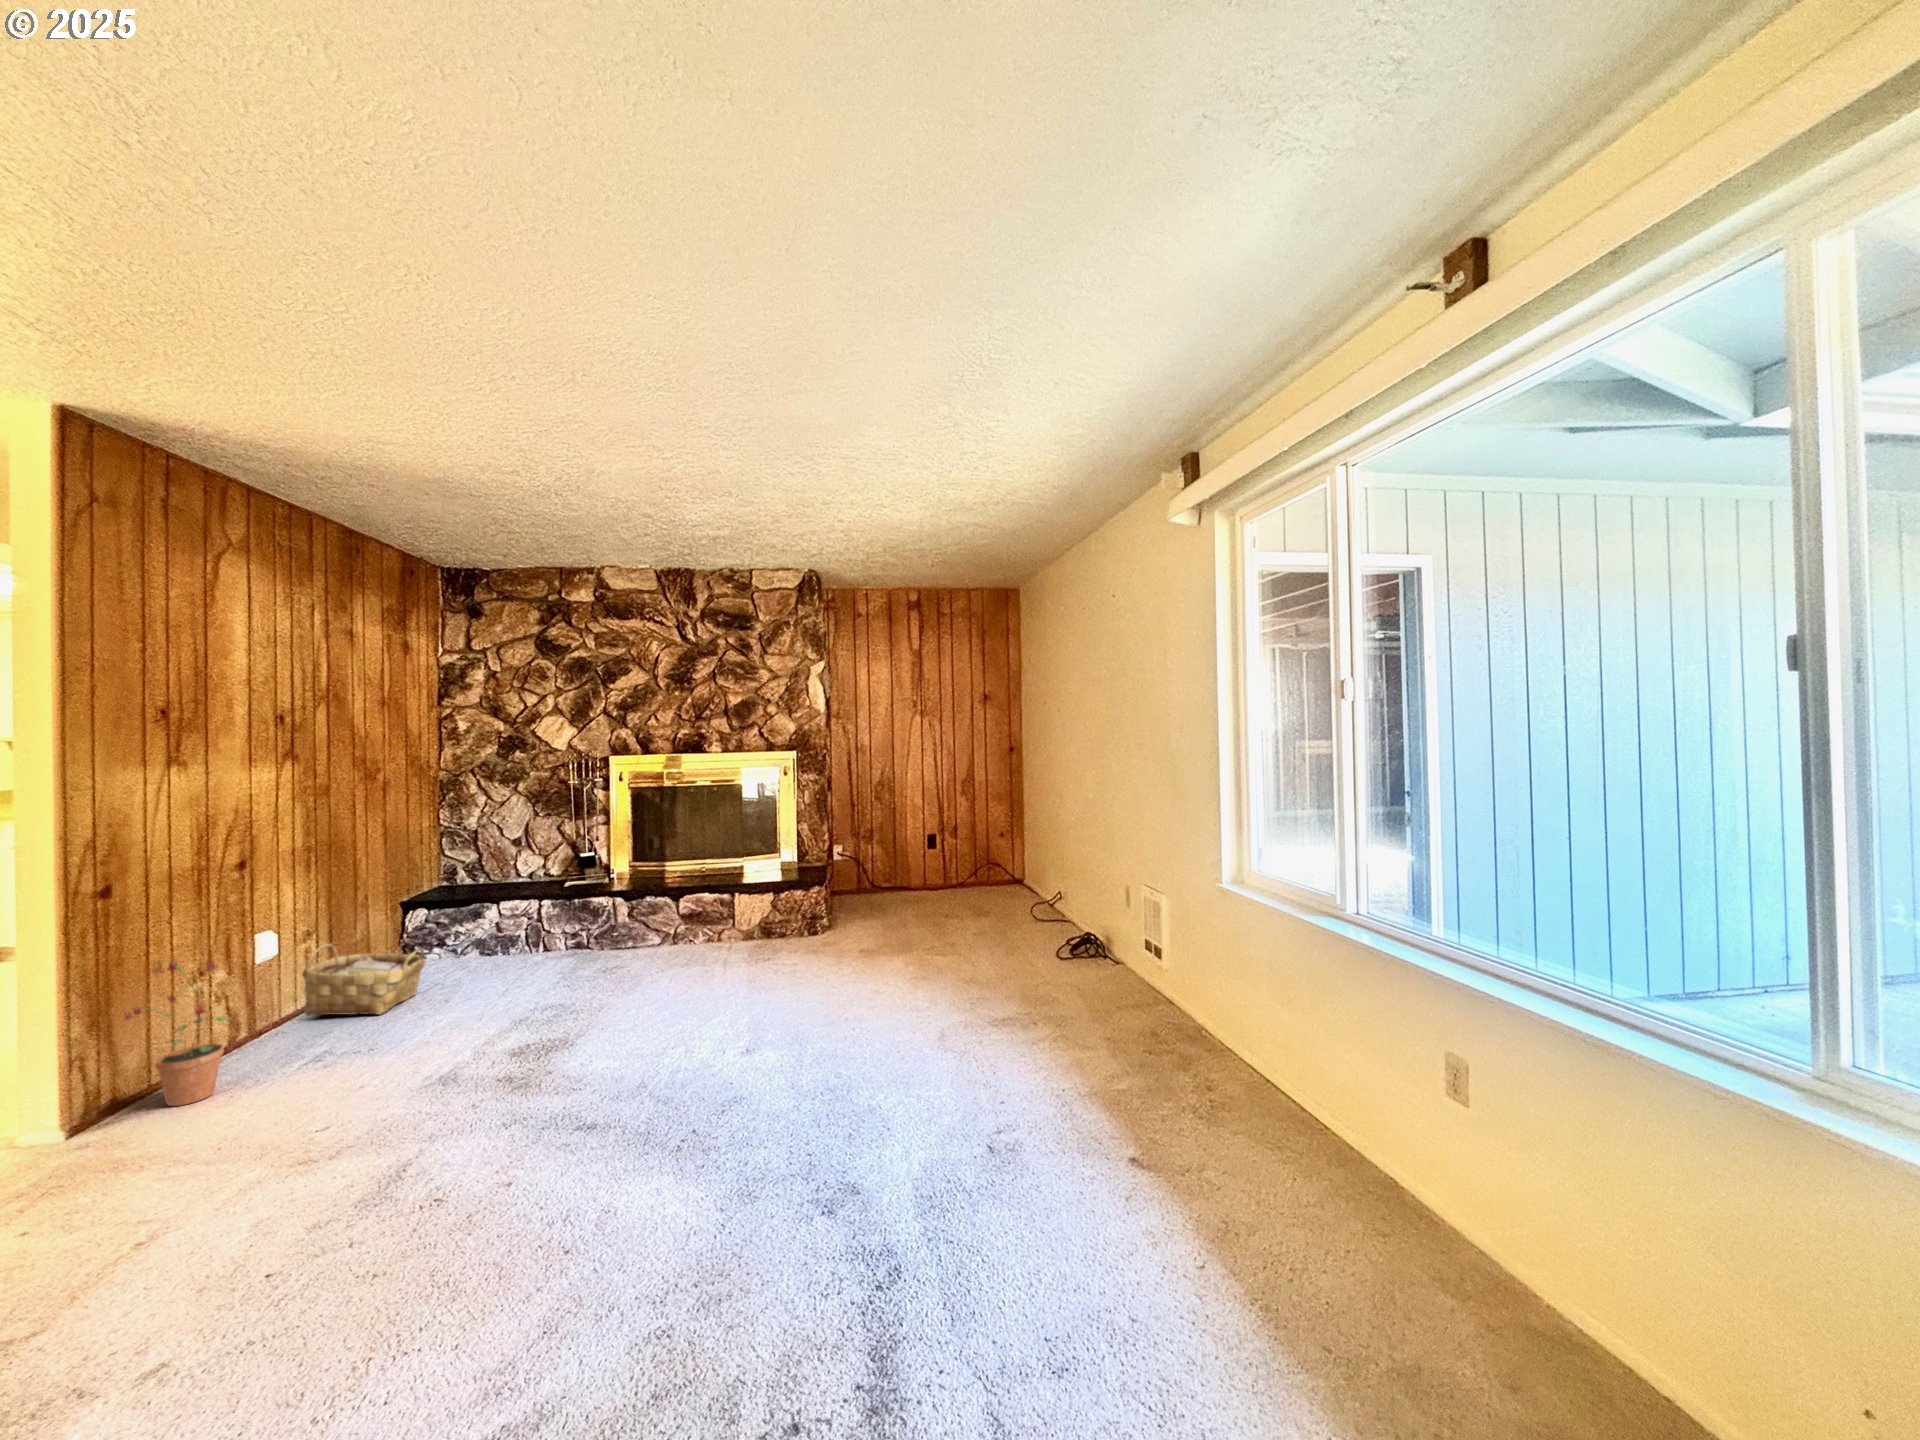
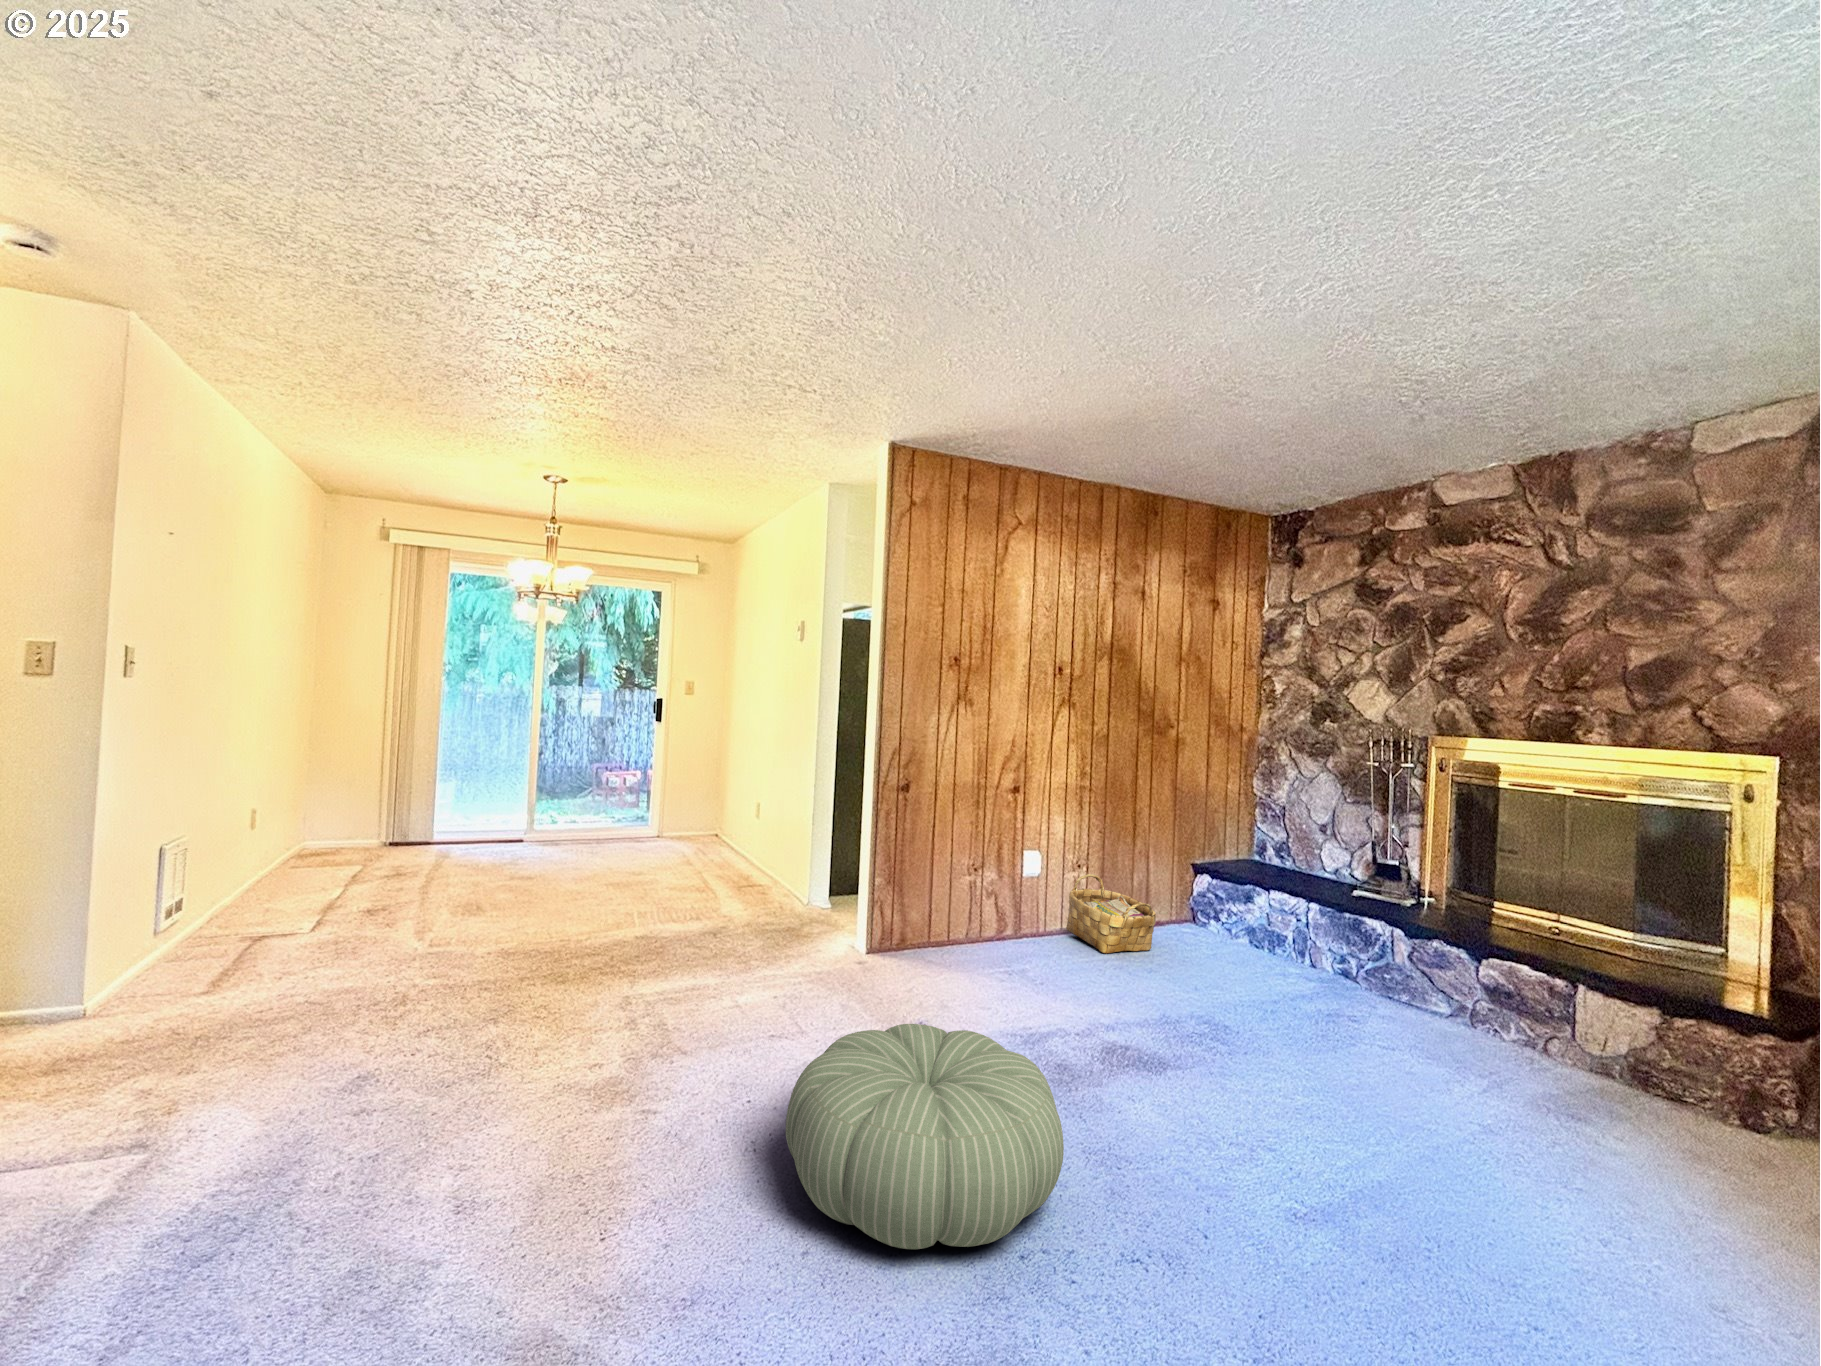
potted plant: present [124,961,231,1106] -> none [917,841,971,956]
pouf: none [431,1051,705,1252] -> present [786,1024,1064,1249]

